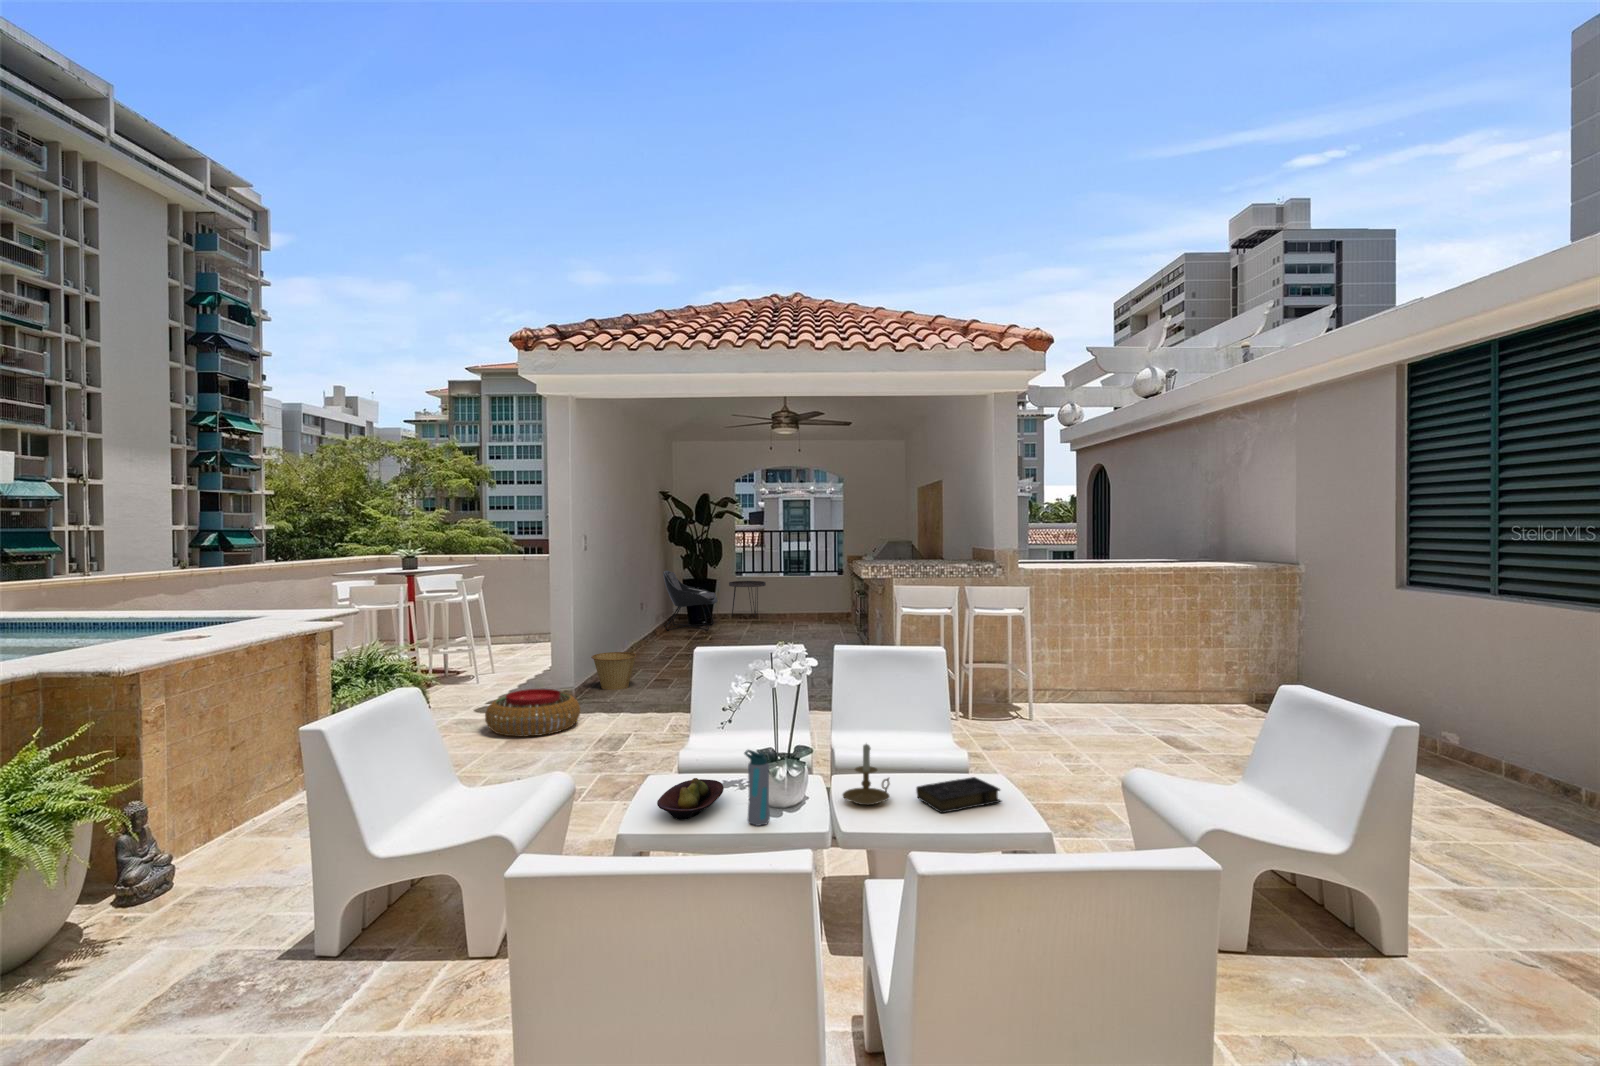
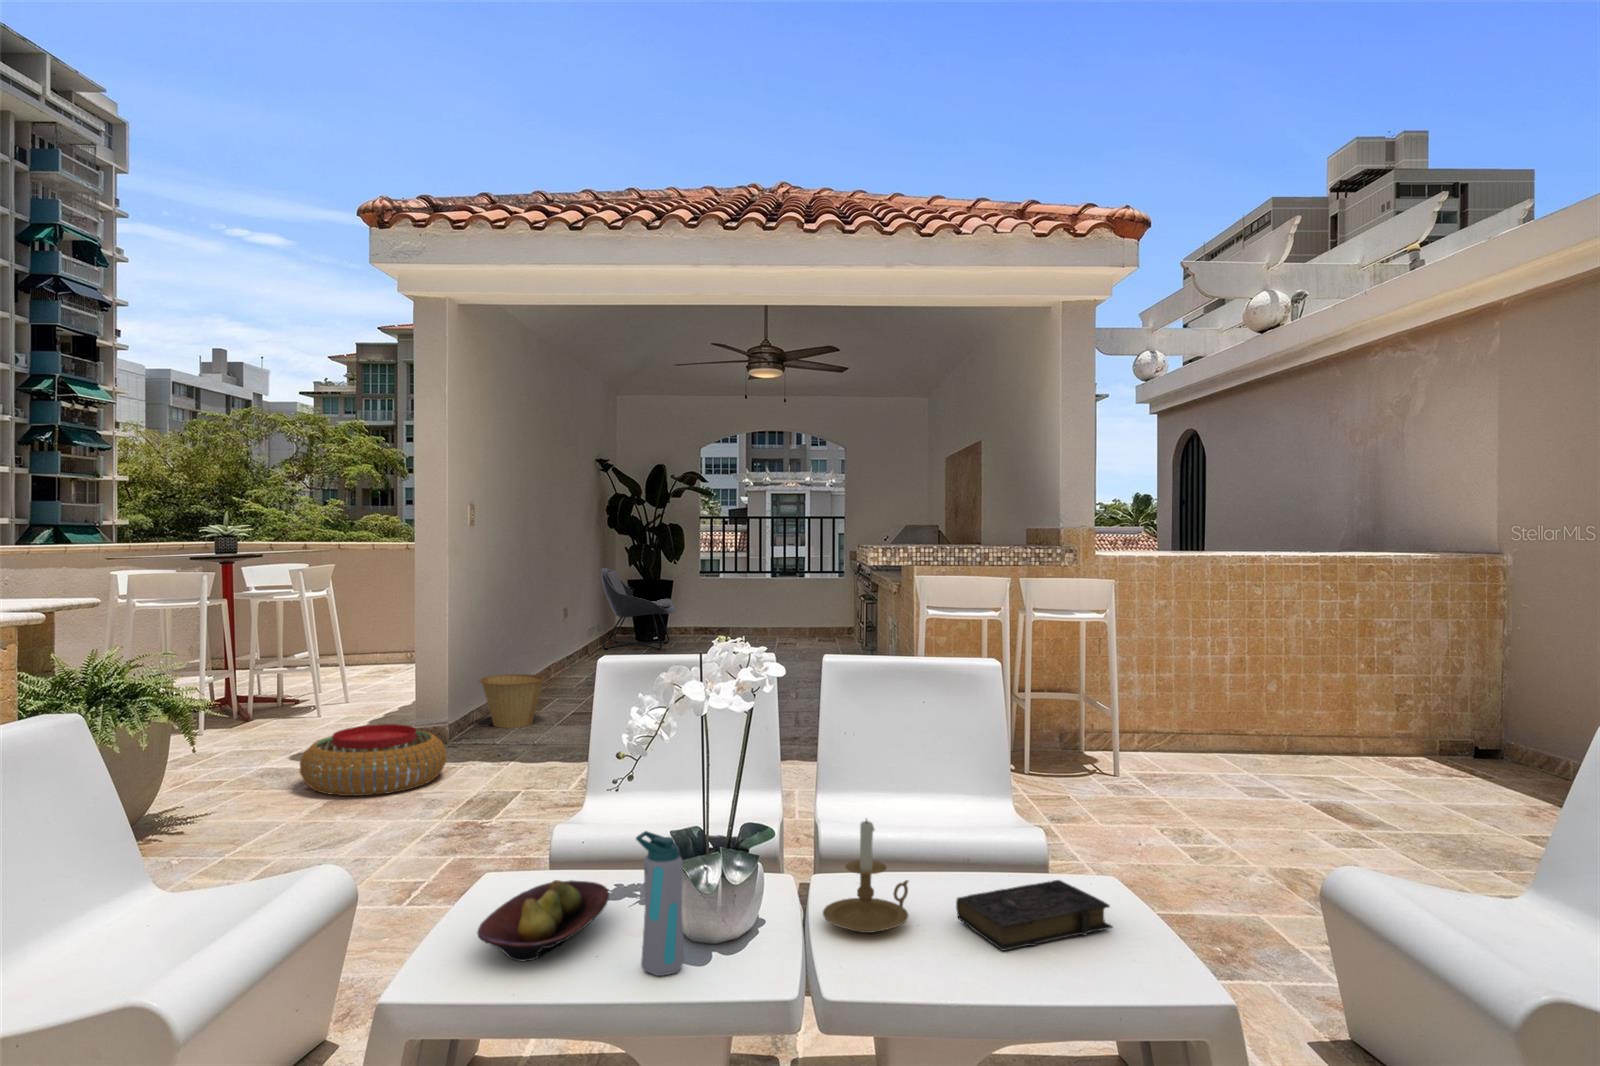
side table: present [729,581,766,618] -> none [692,585,742,635]

